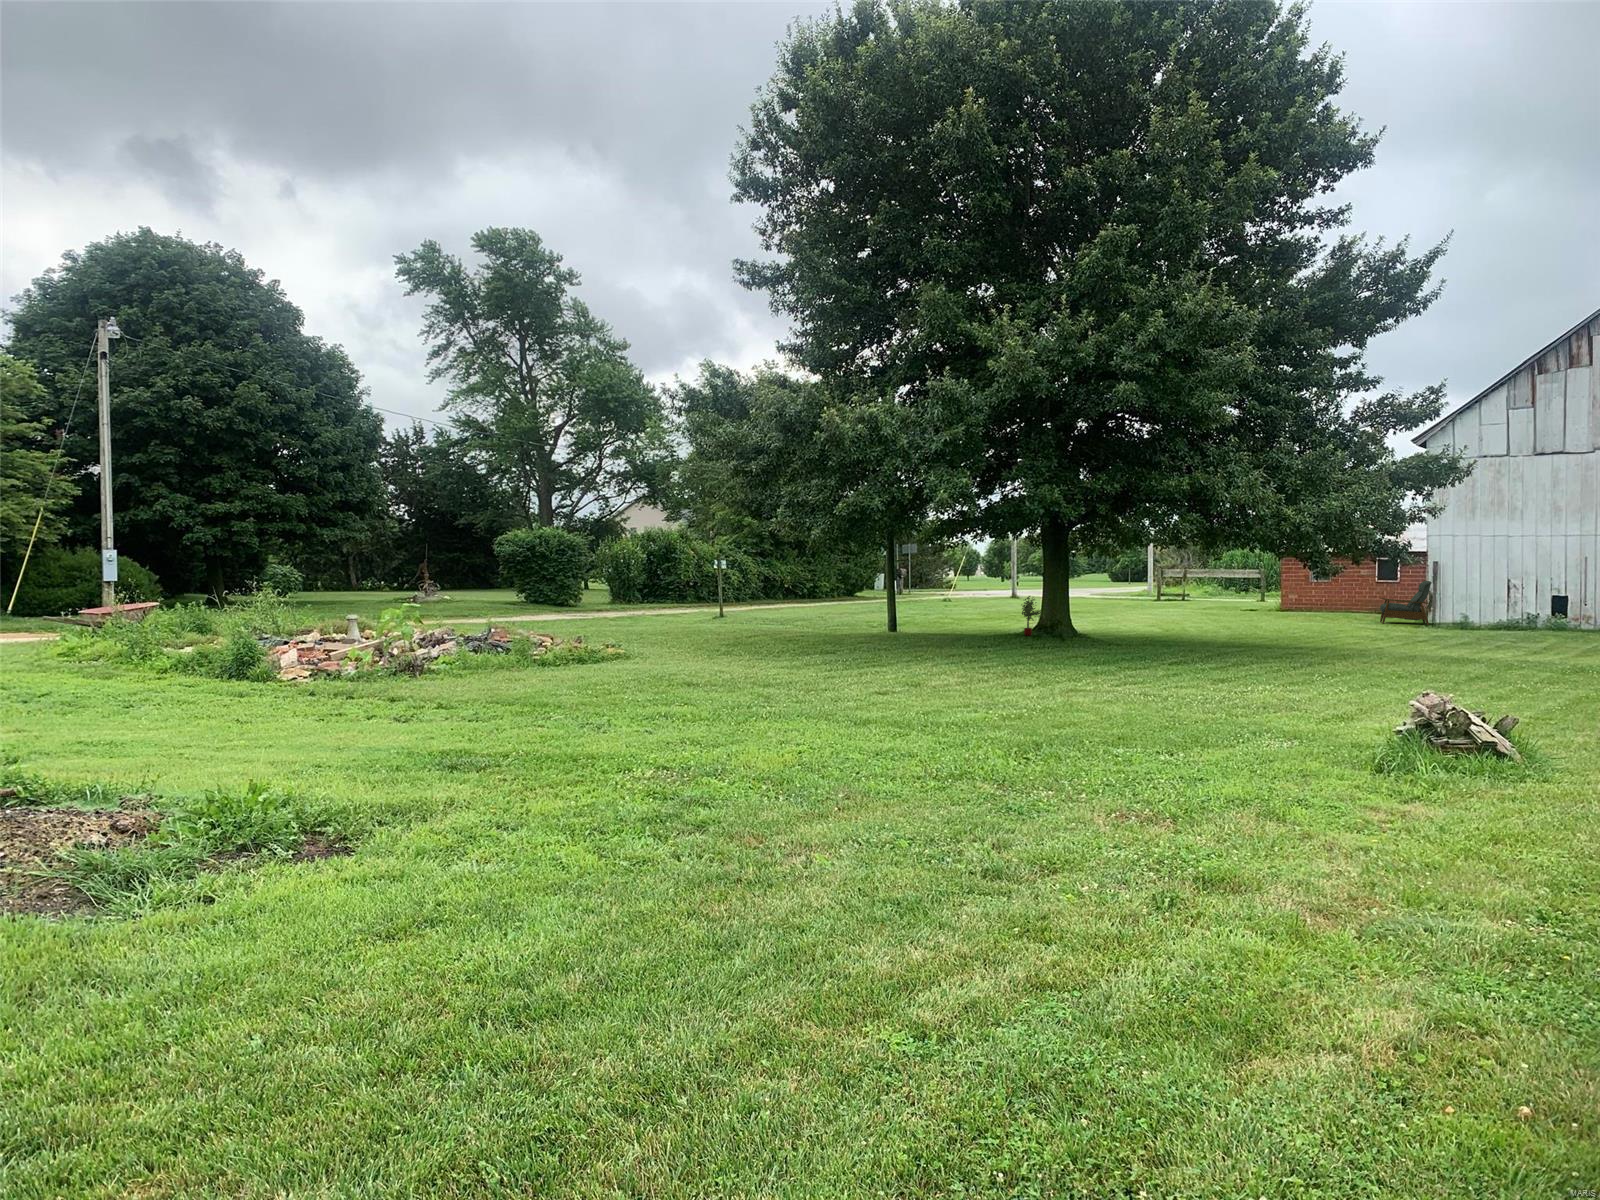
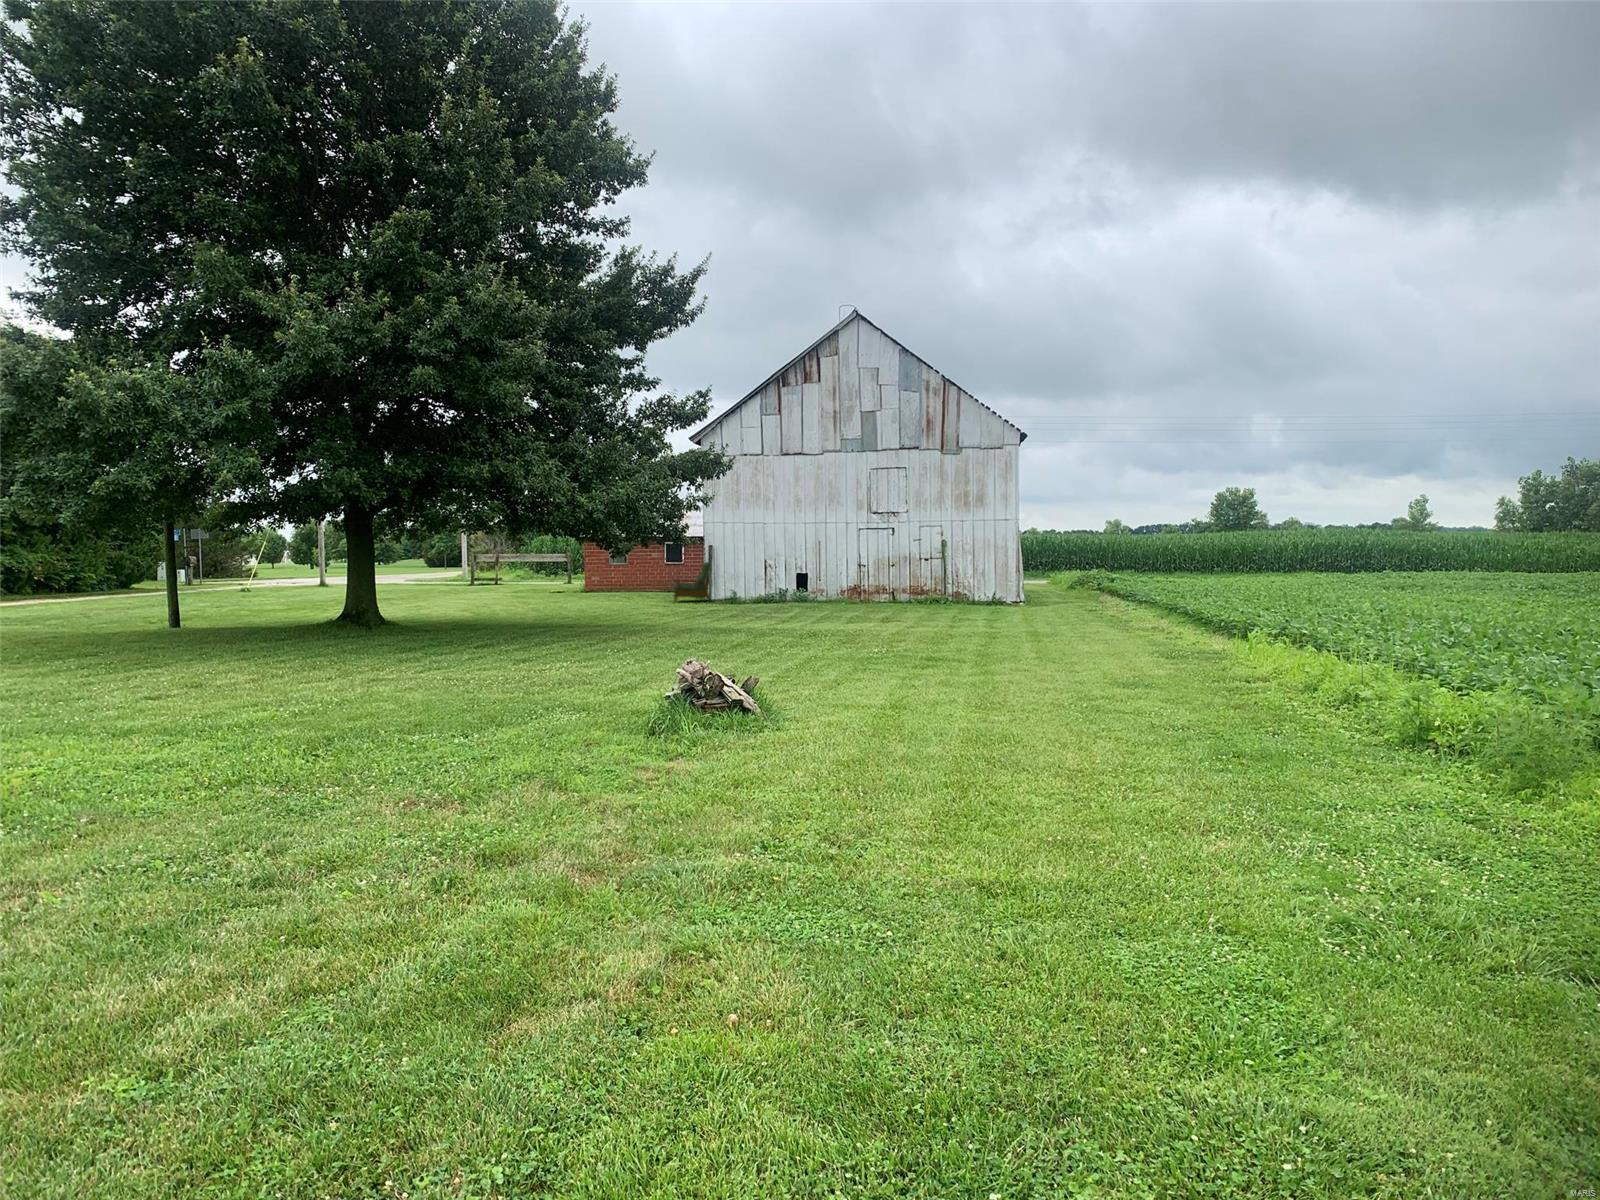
potted tree: present [1021,596,1042,636] -> none [322,594,350,640]

